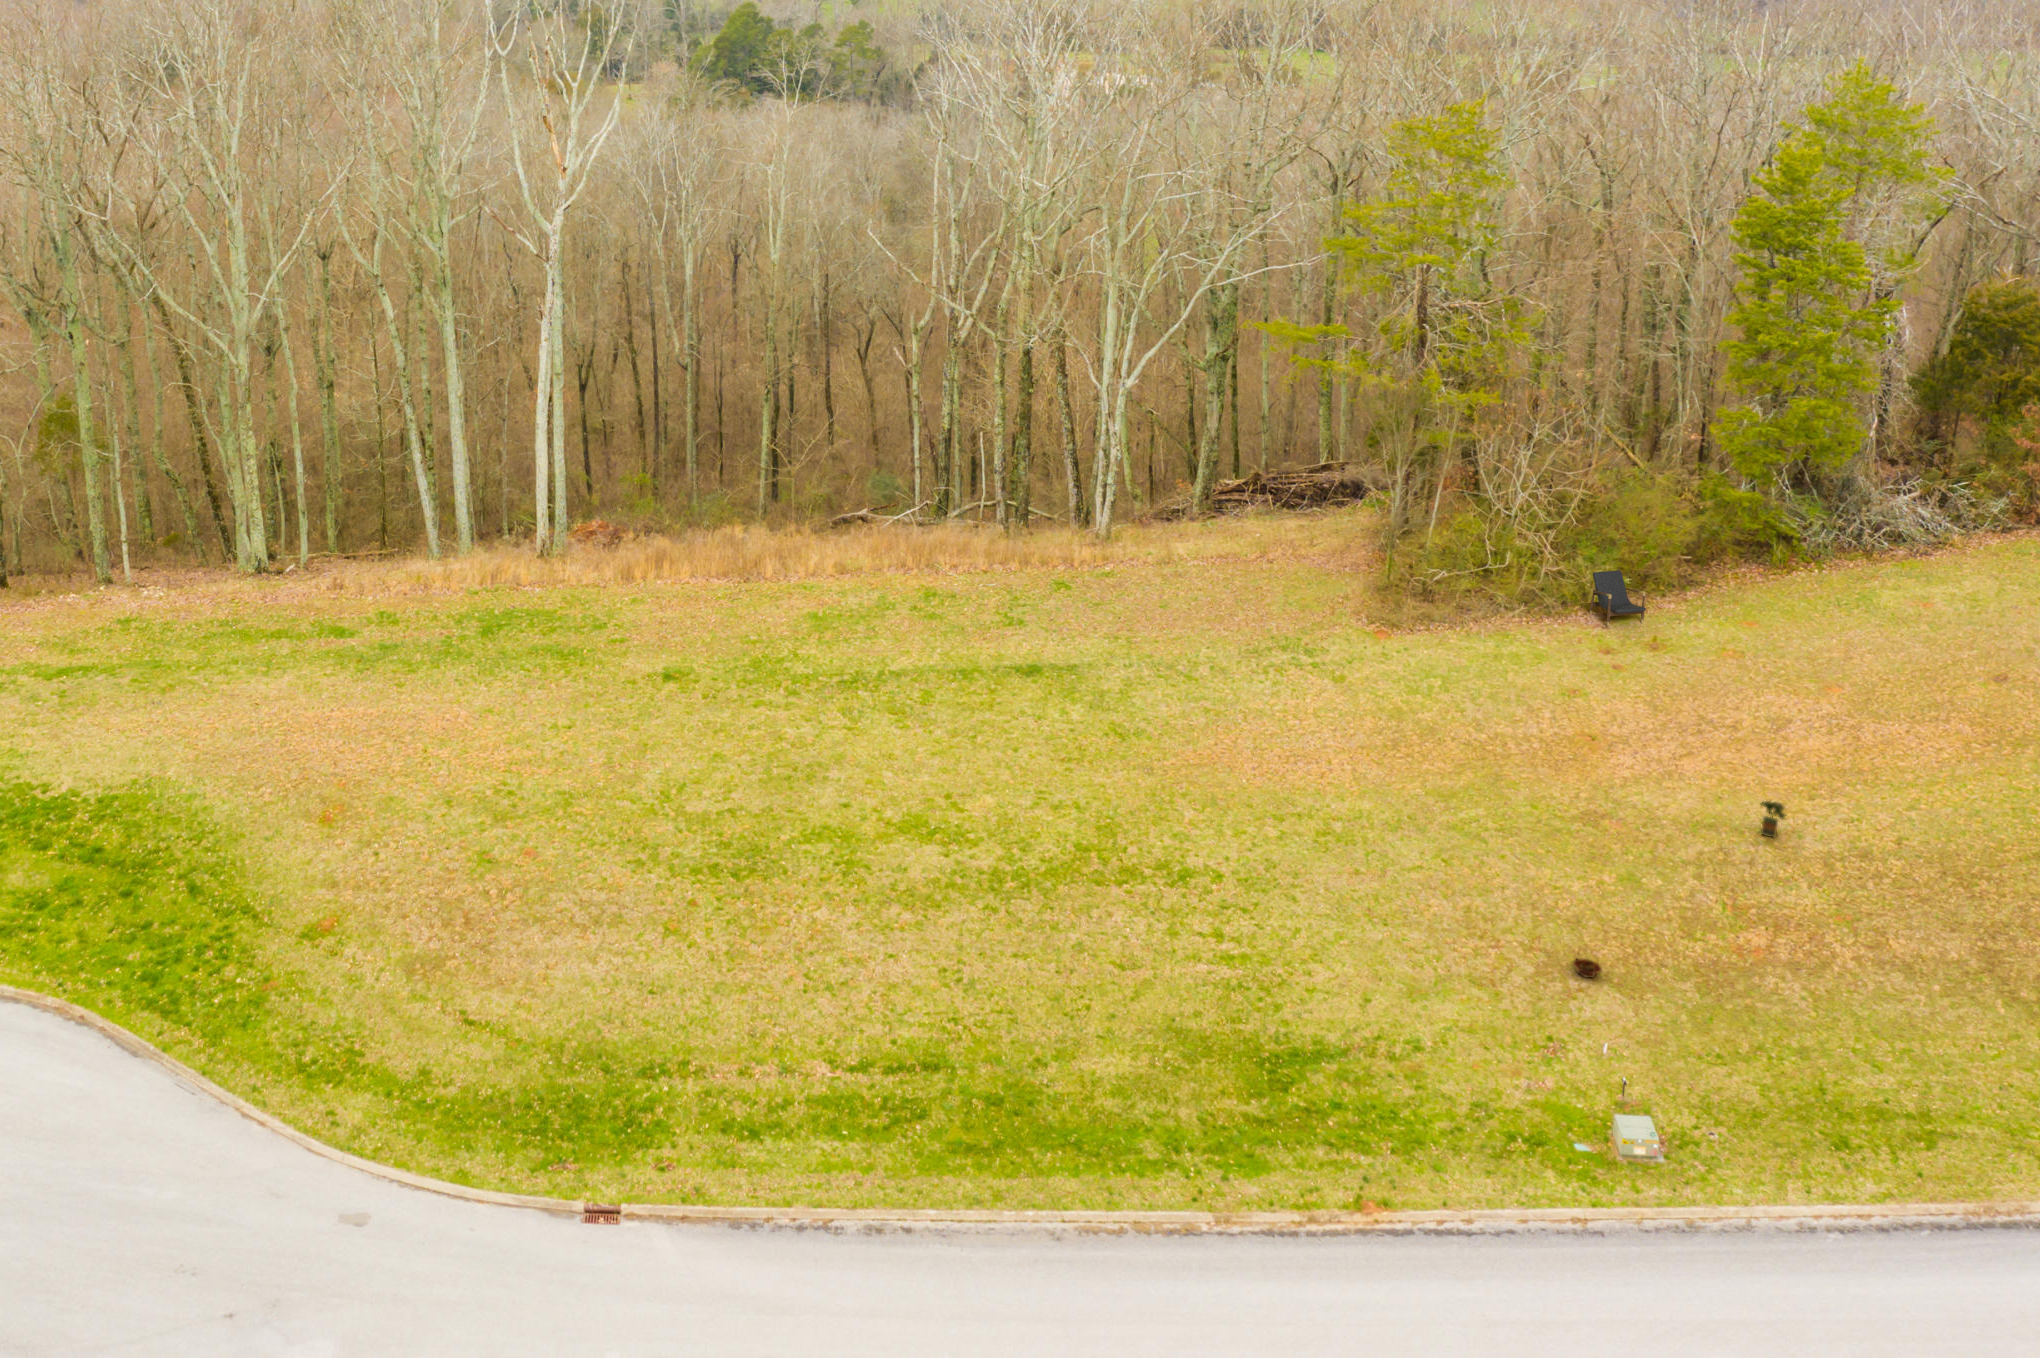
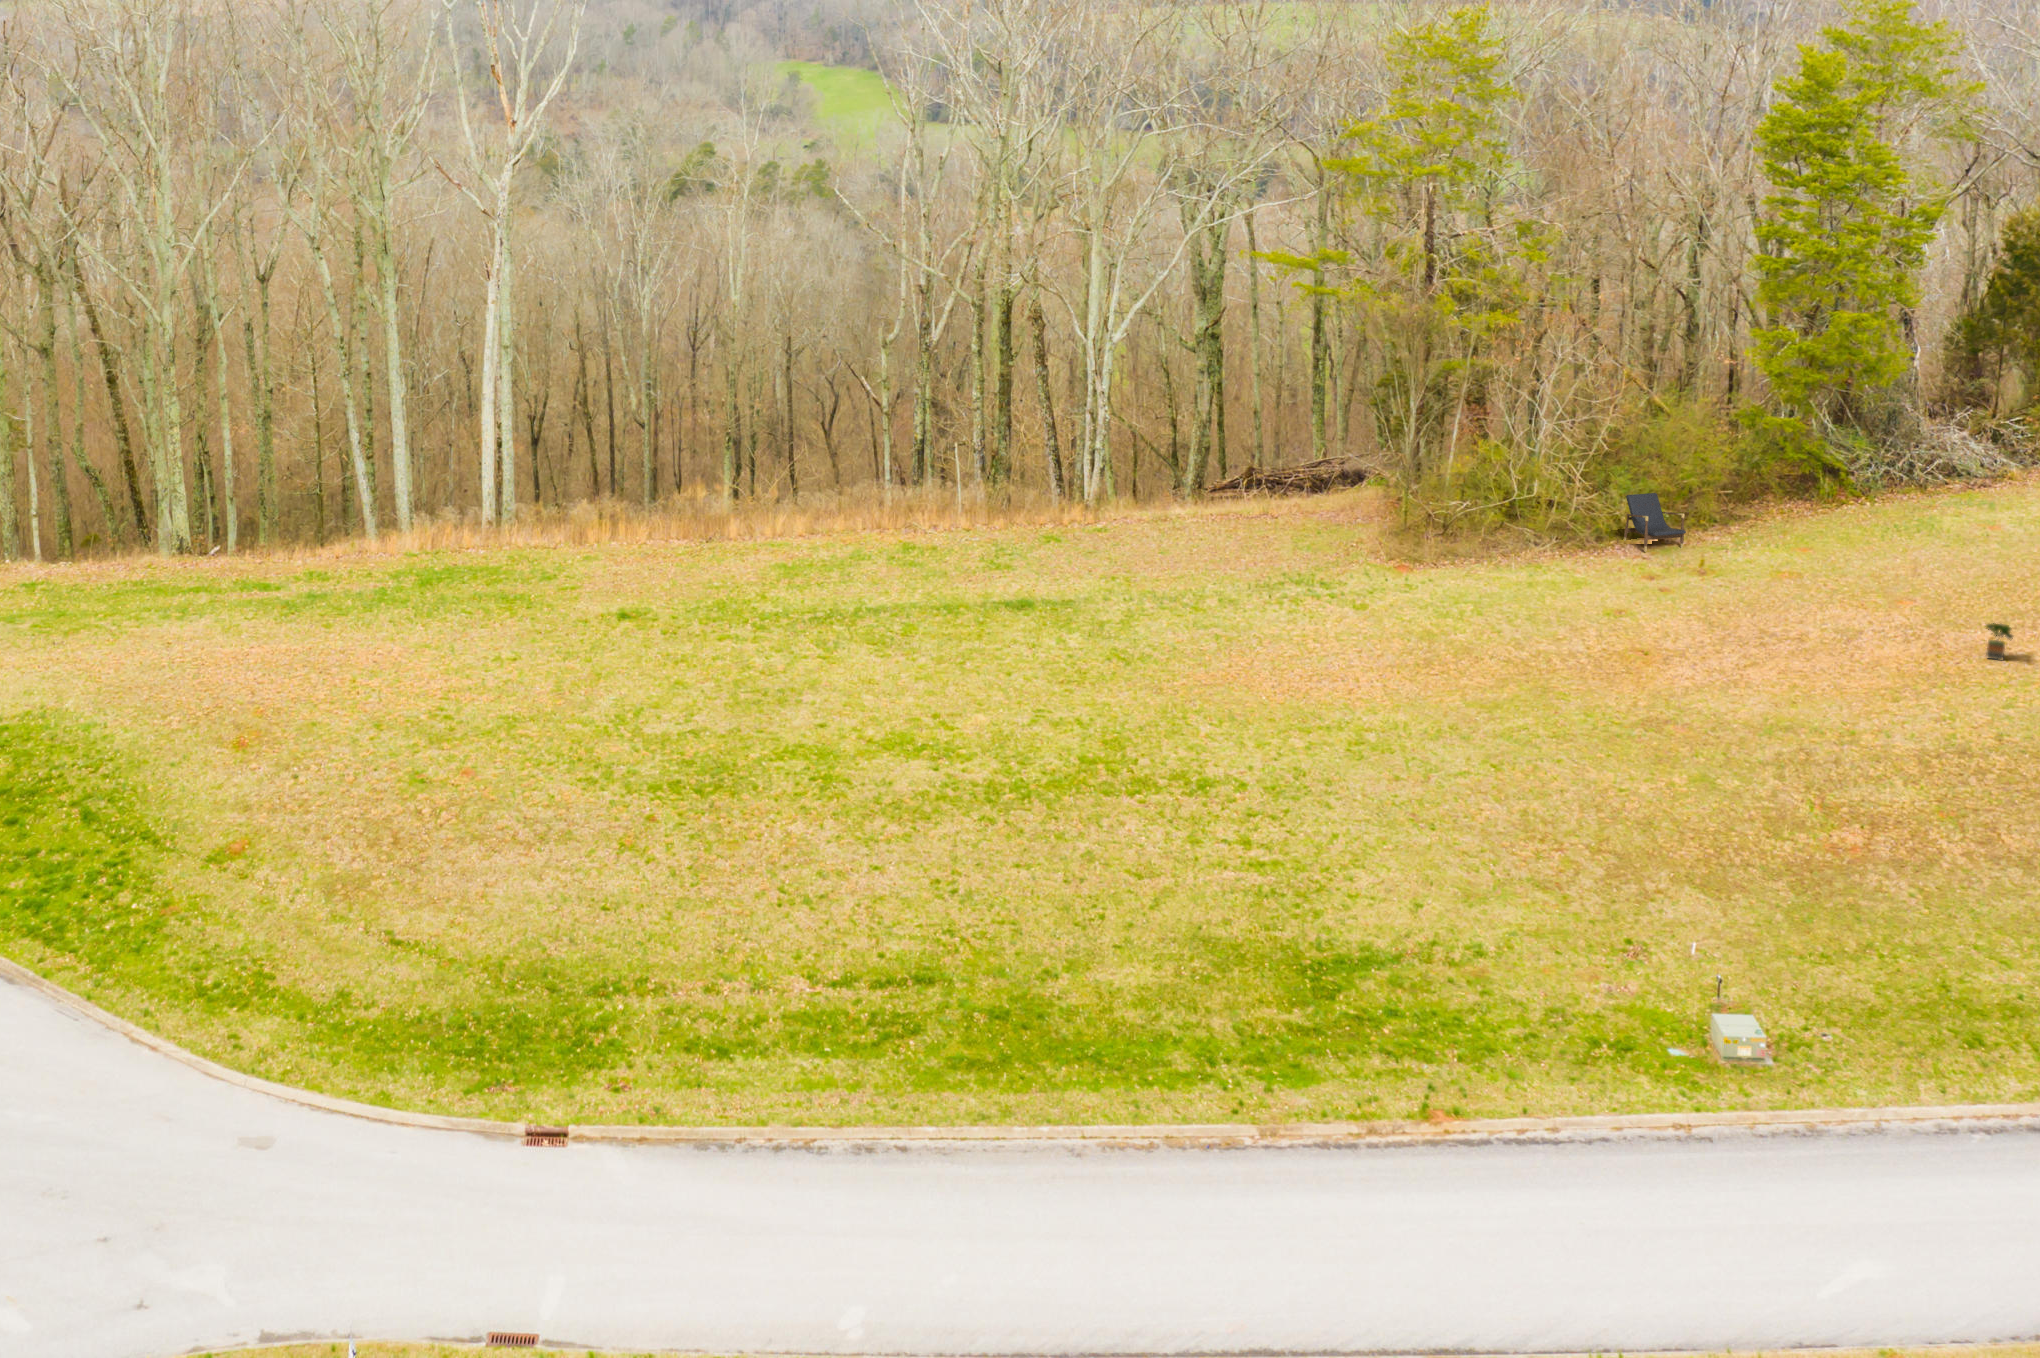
potted tree: present [1761,801,1786,837] -> present [1985,623,2013,660]
basket: present [1572,958,1601,978] -> none [1644,850,1679,883]

